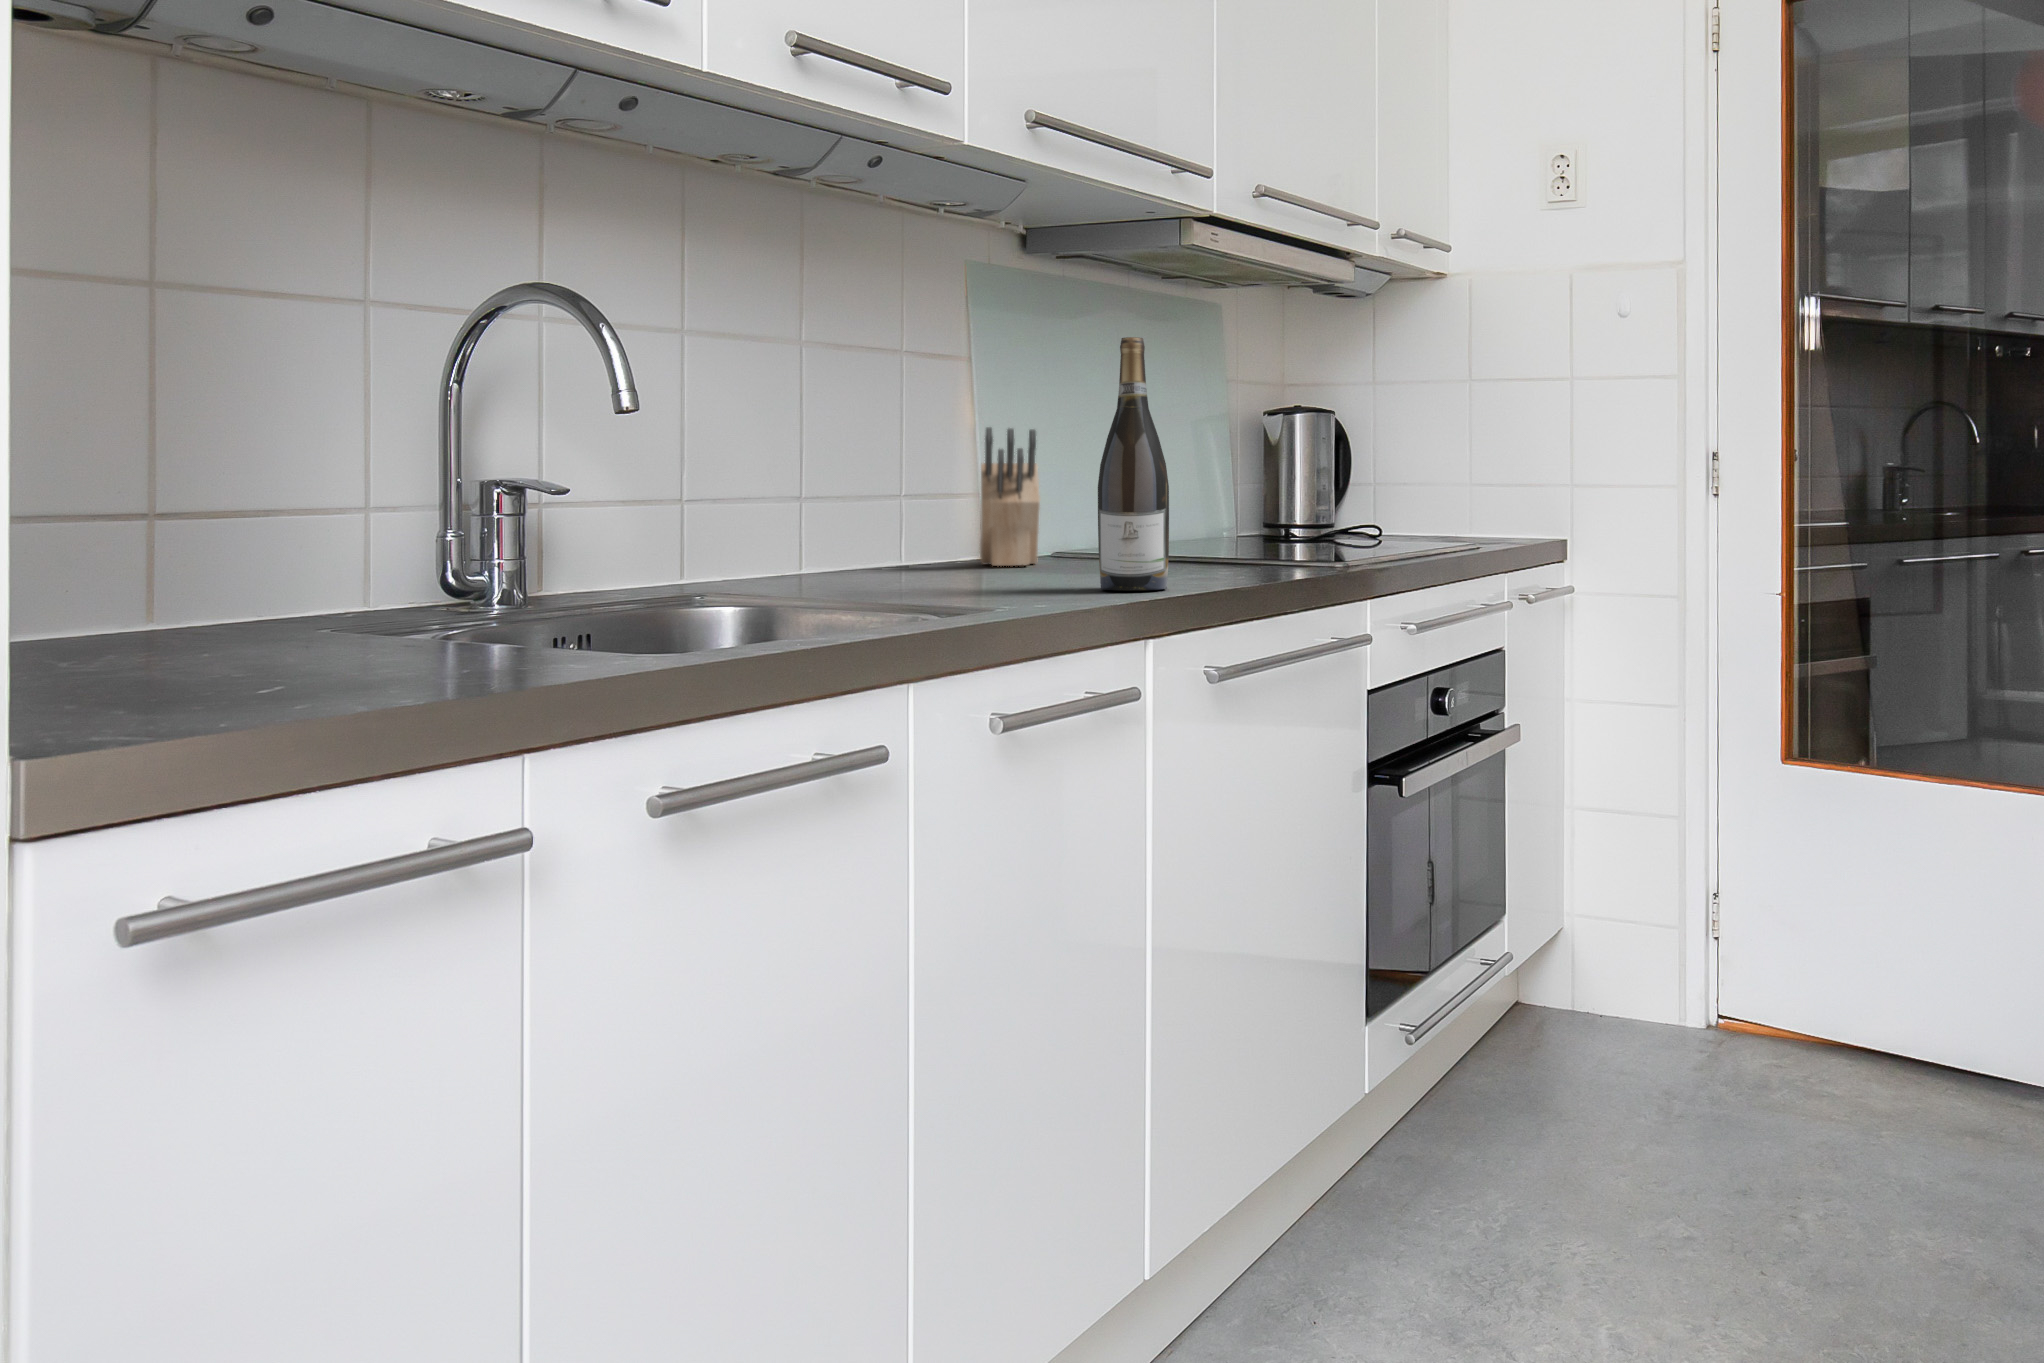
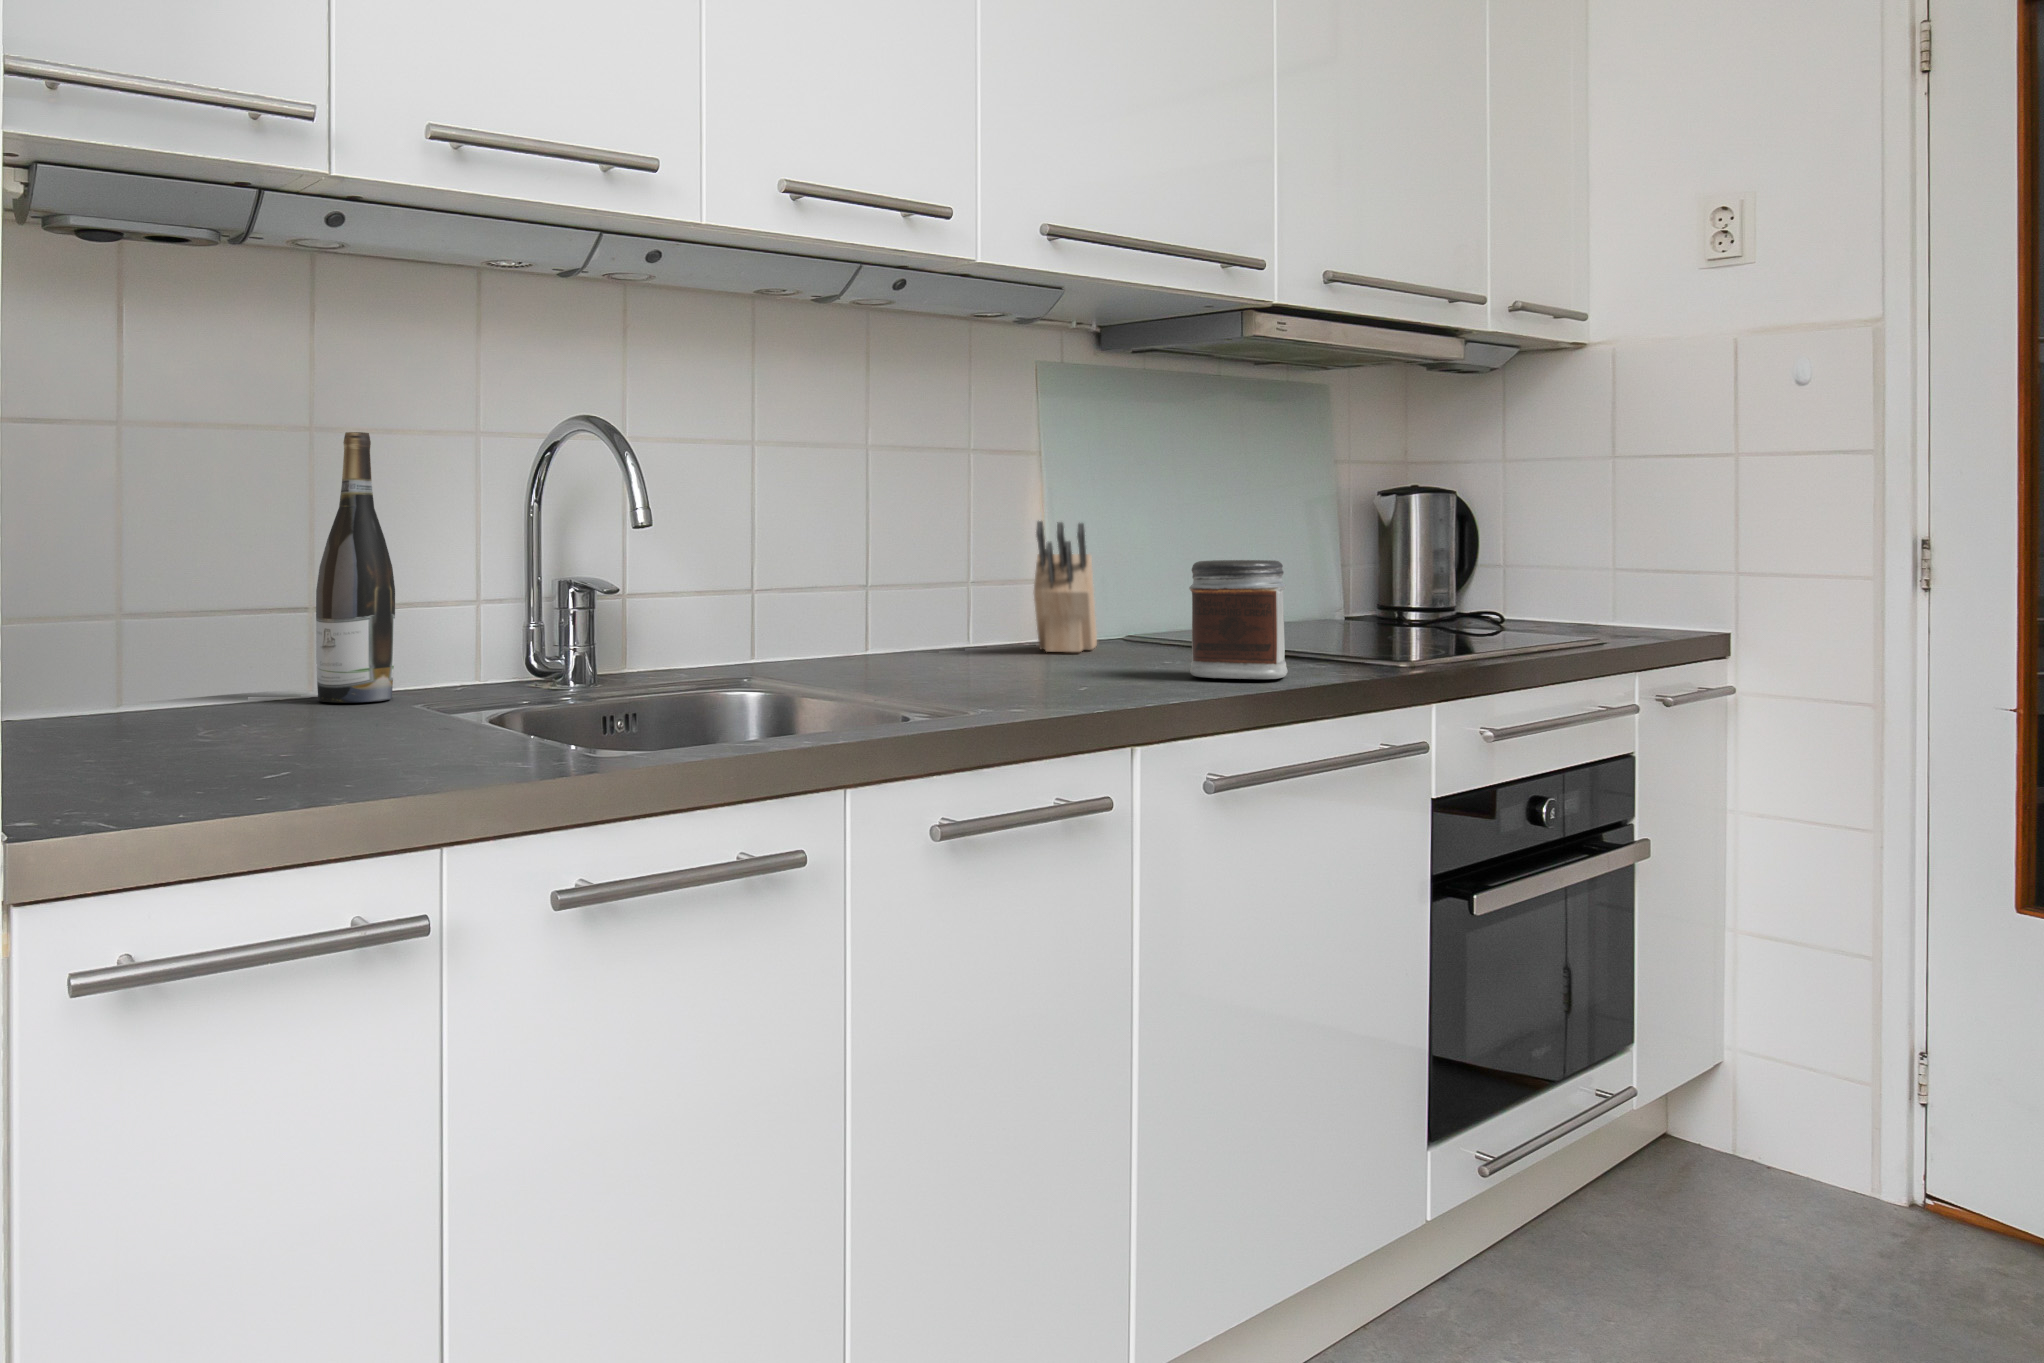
wine bottle: present [1098,337,1169,590] -> present [316,432,395,703]
jar: none [1166,462,1258,579] -> present [1189,560,1288,679]

